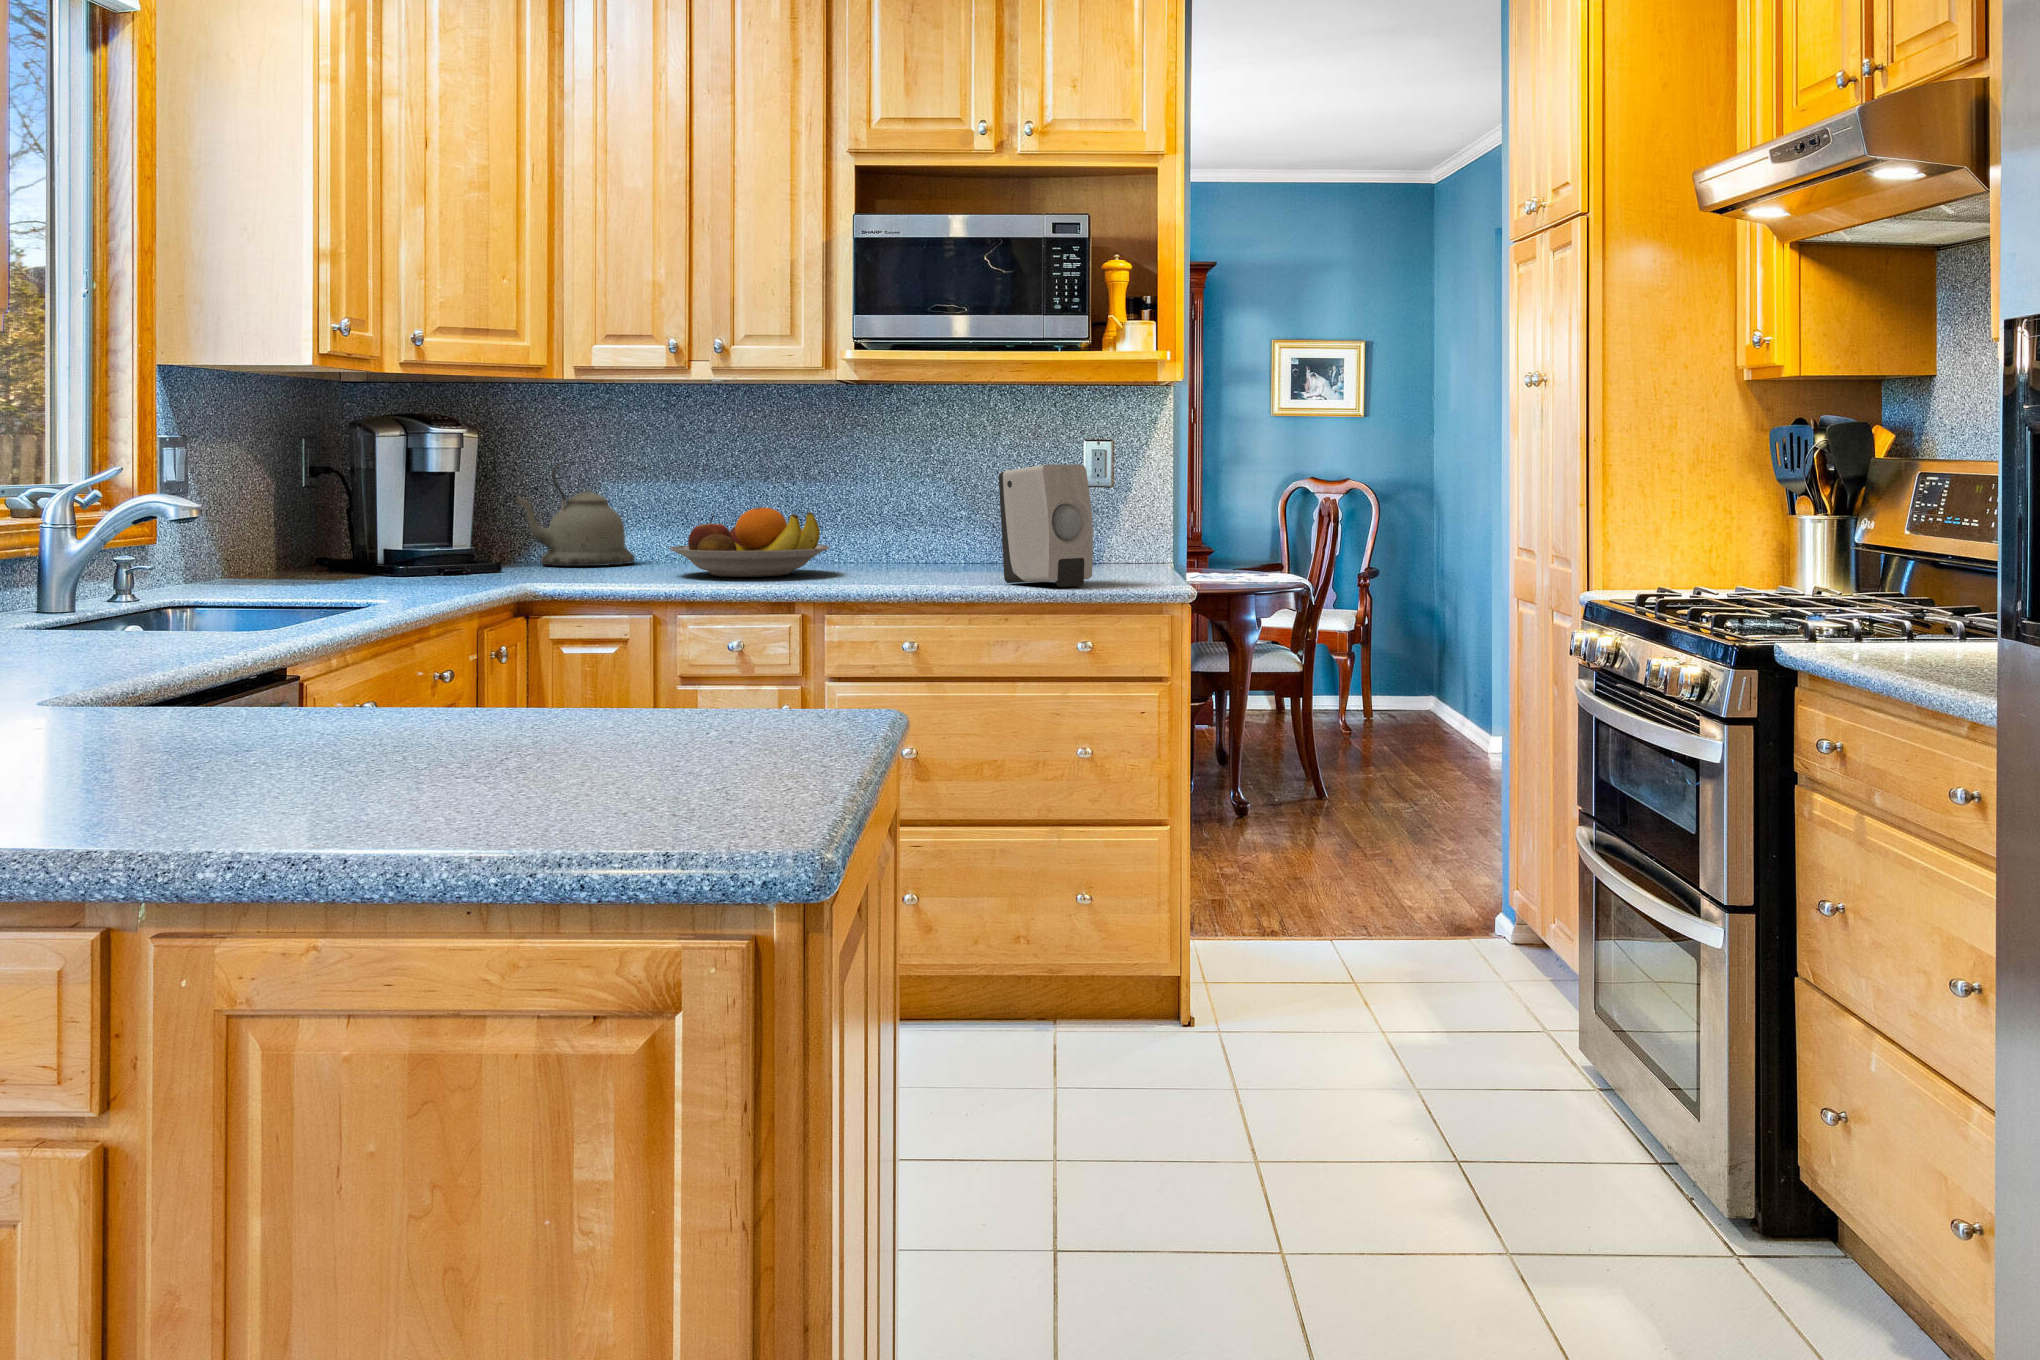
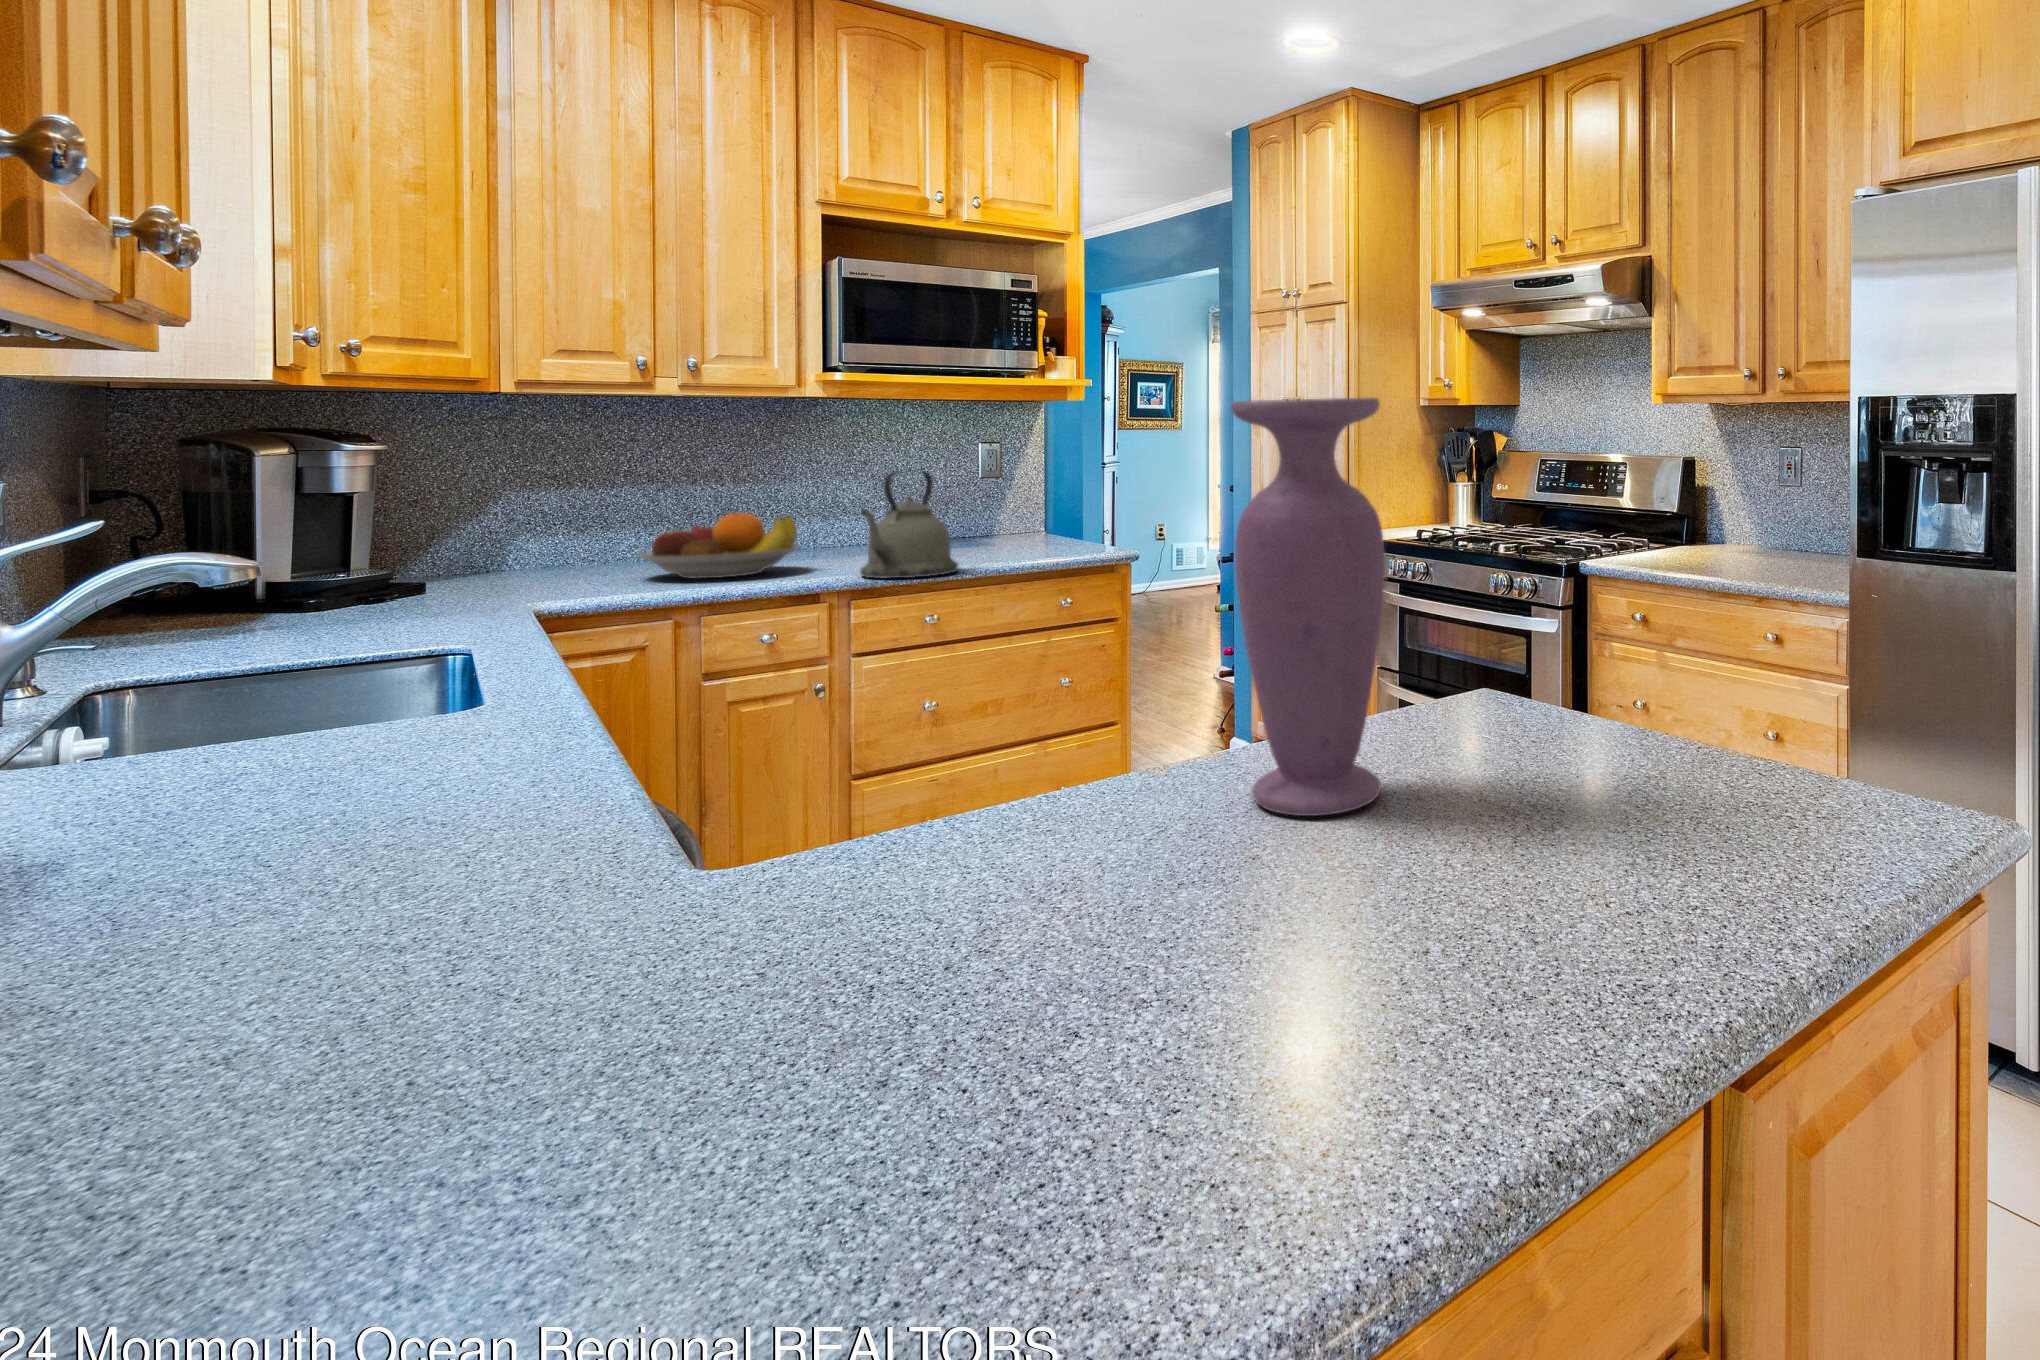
vase: none [75,350,278,824] -> present [1231,398,1385,816]
kettle: present [515,462,635,566] -> present [860,470,958,579]
soap dispenser: present [999,464,1093,587] -> none [980,467,1062,563]

